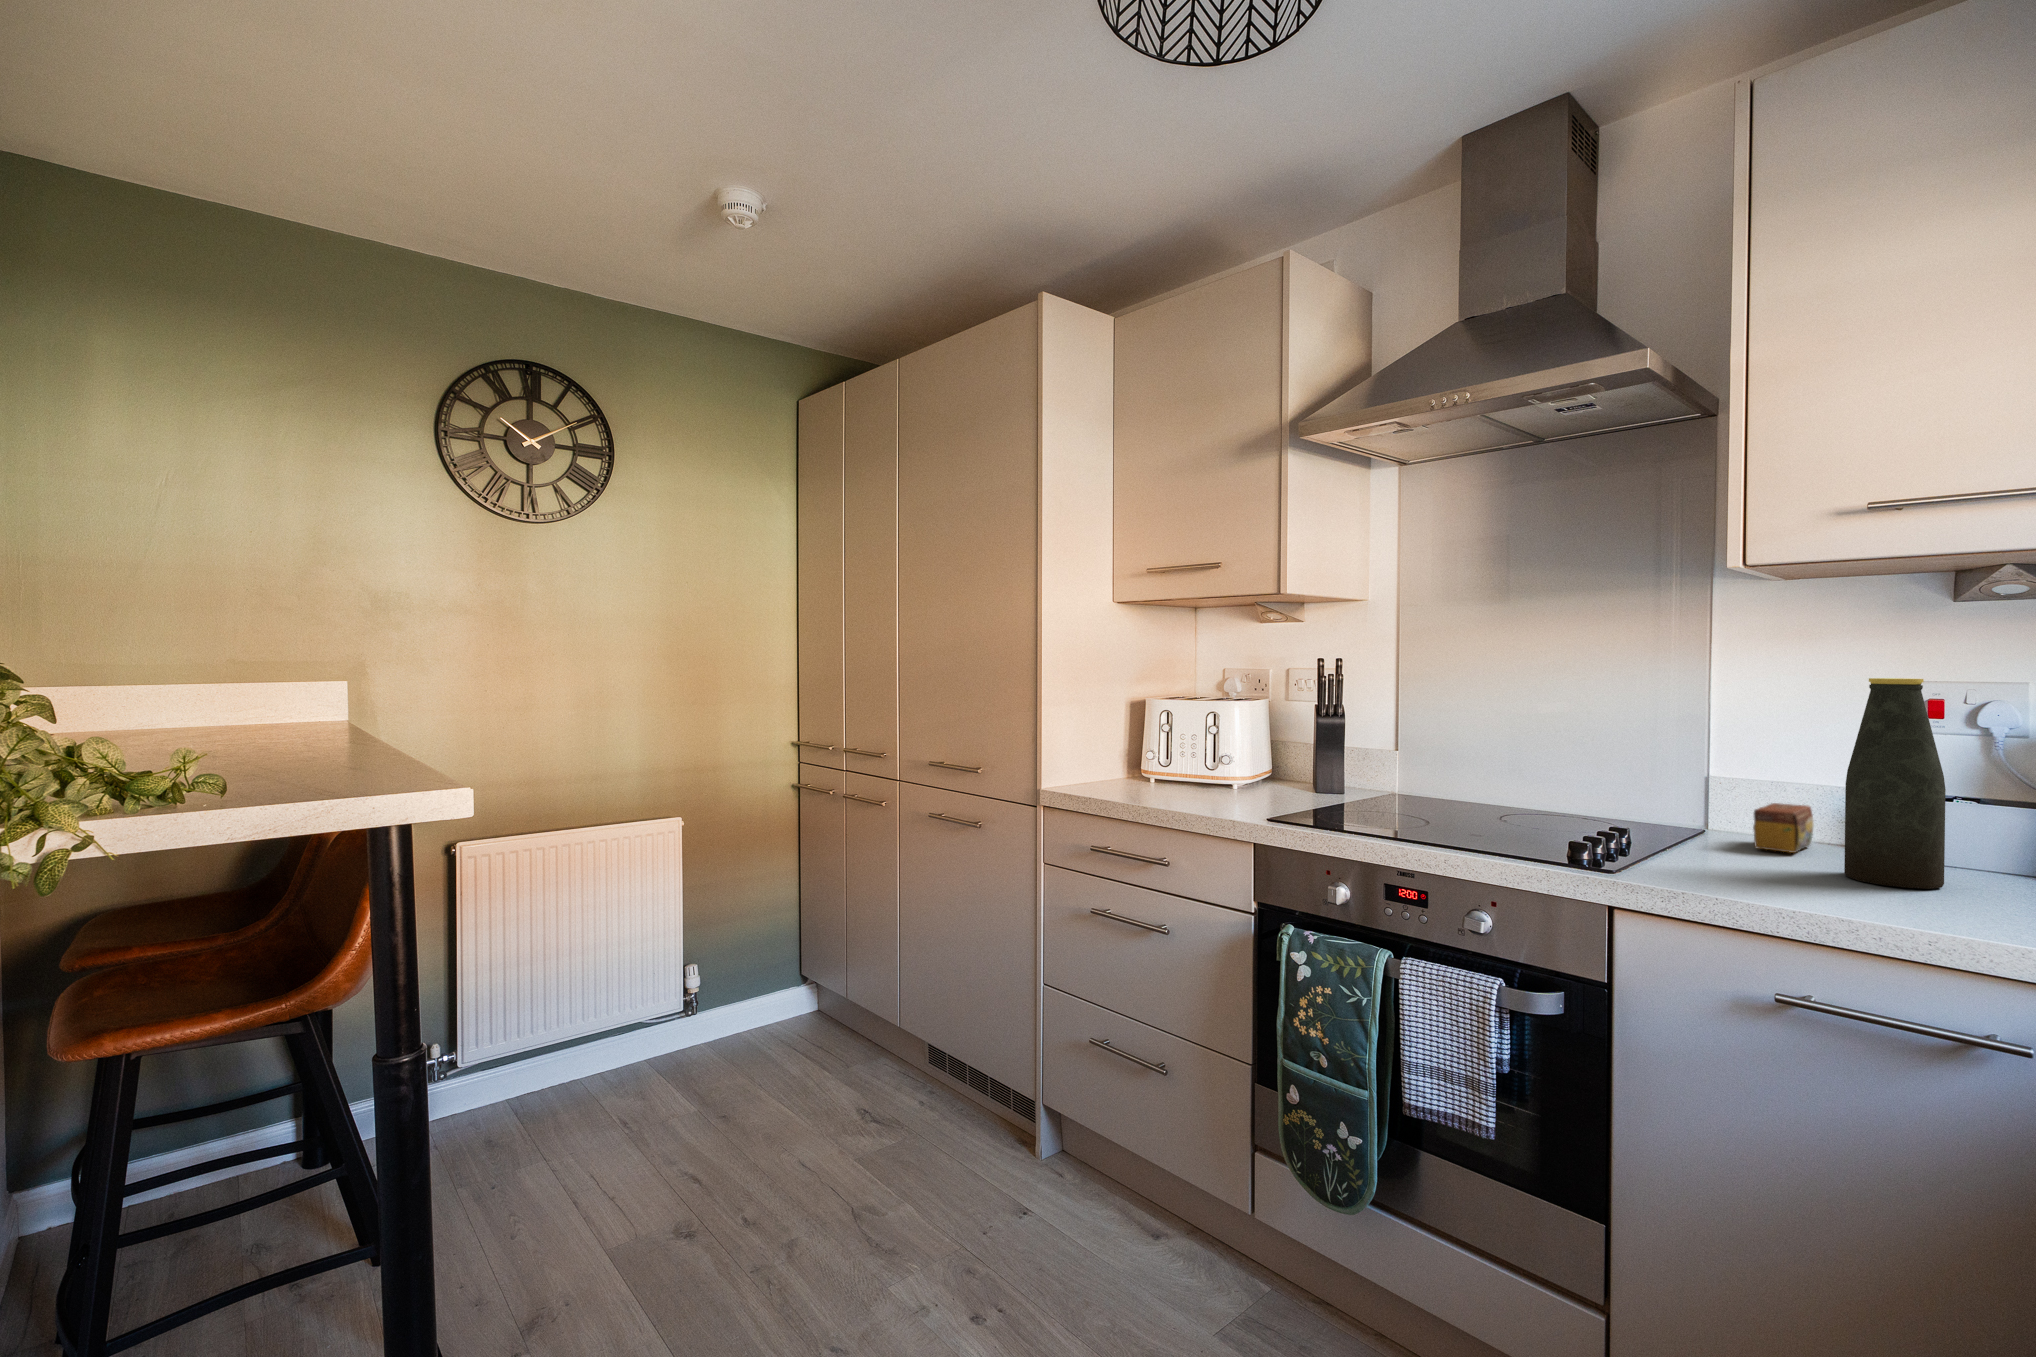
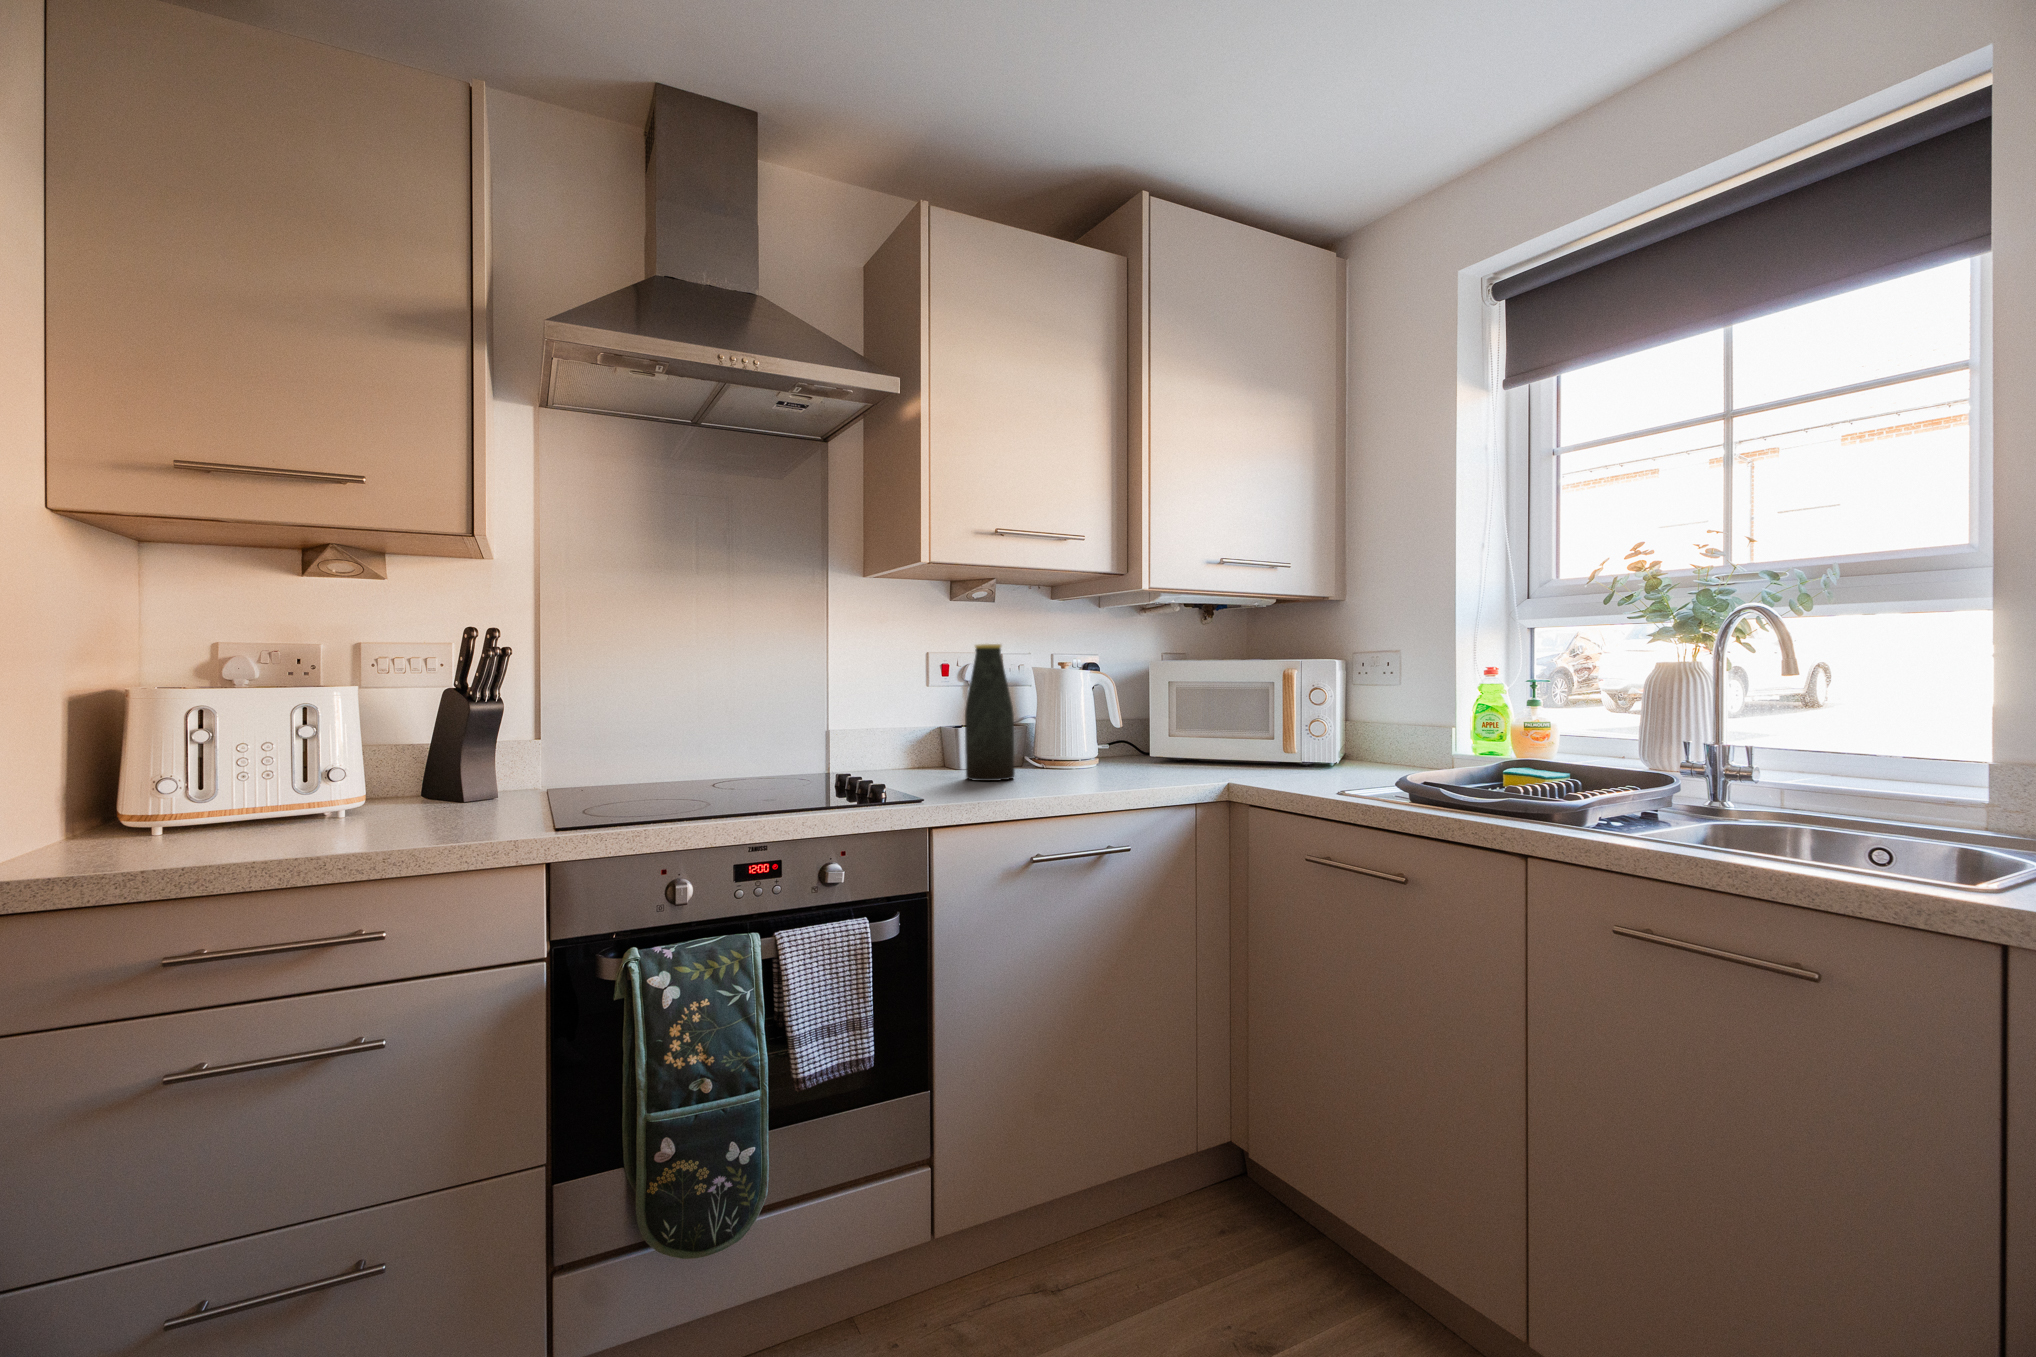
tea box: present [1753,803,1813,853] -> none [875,742,917,777]

